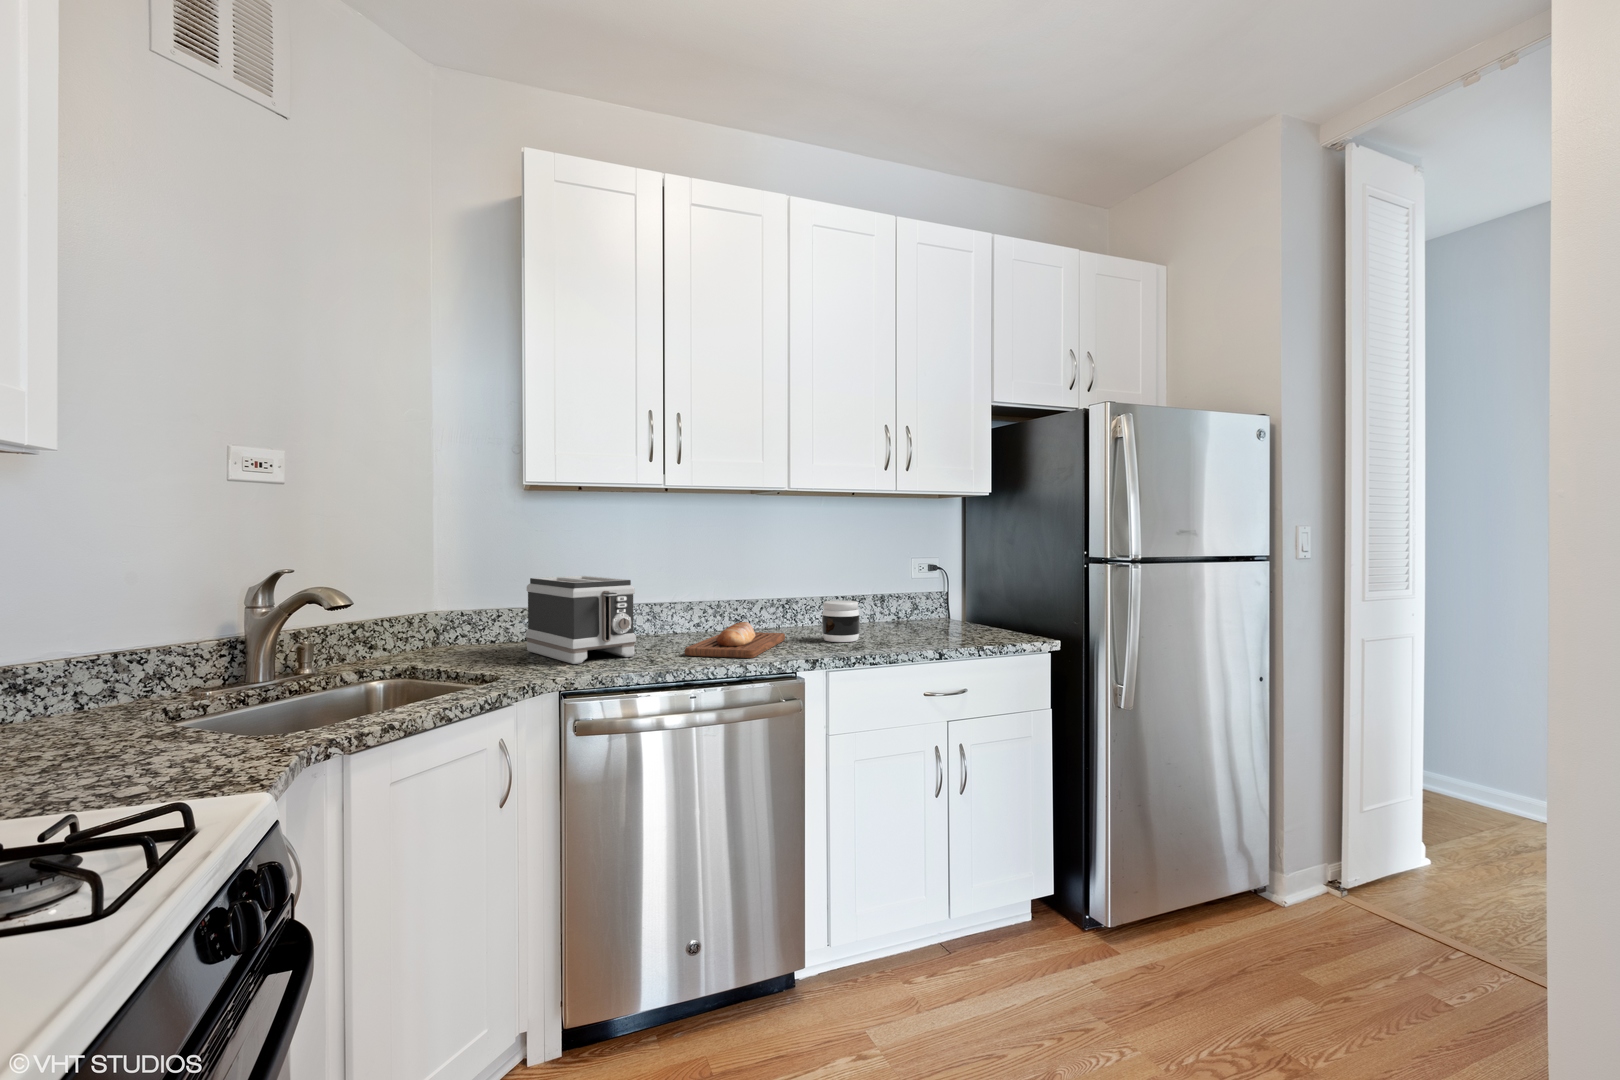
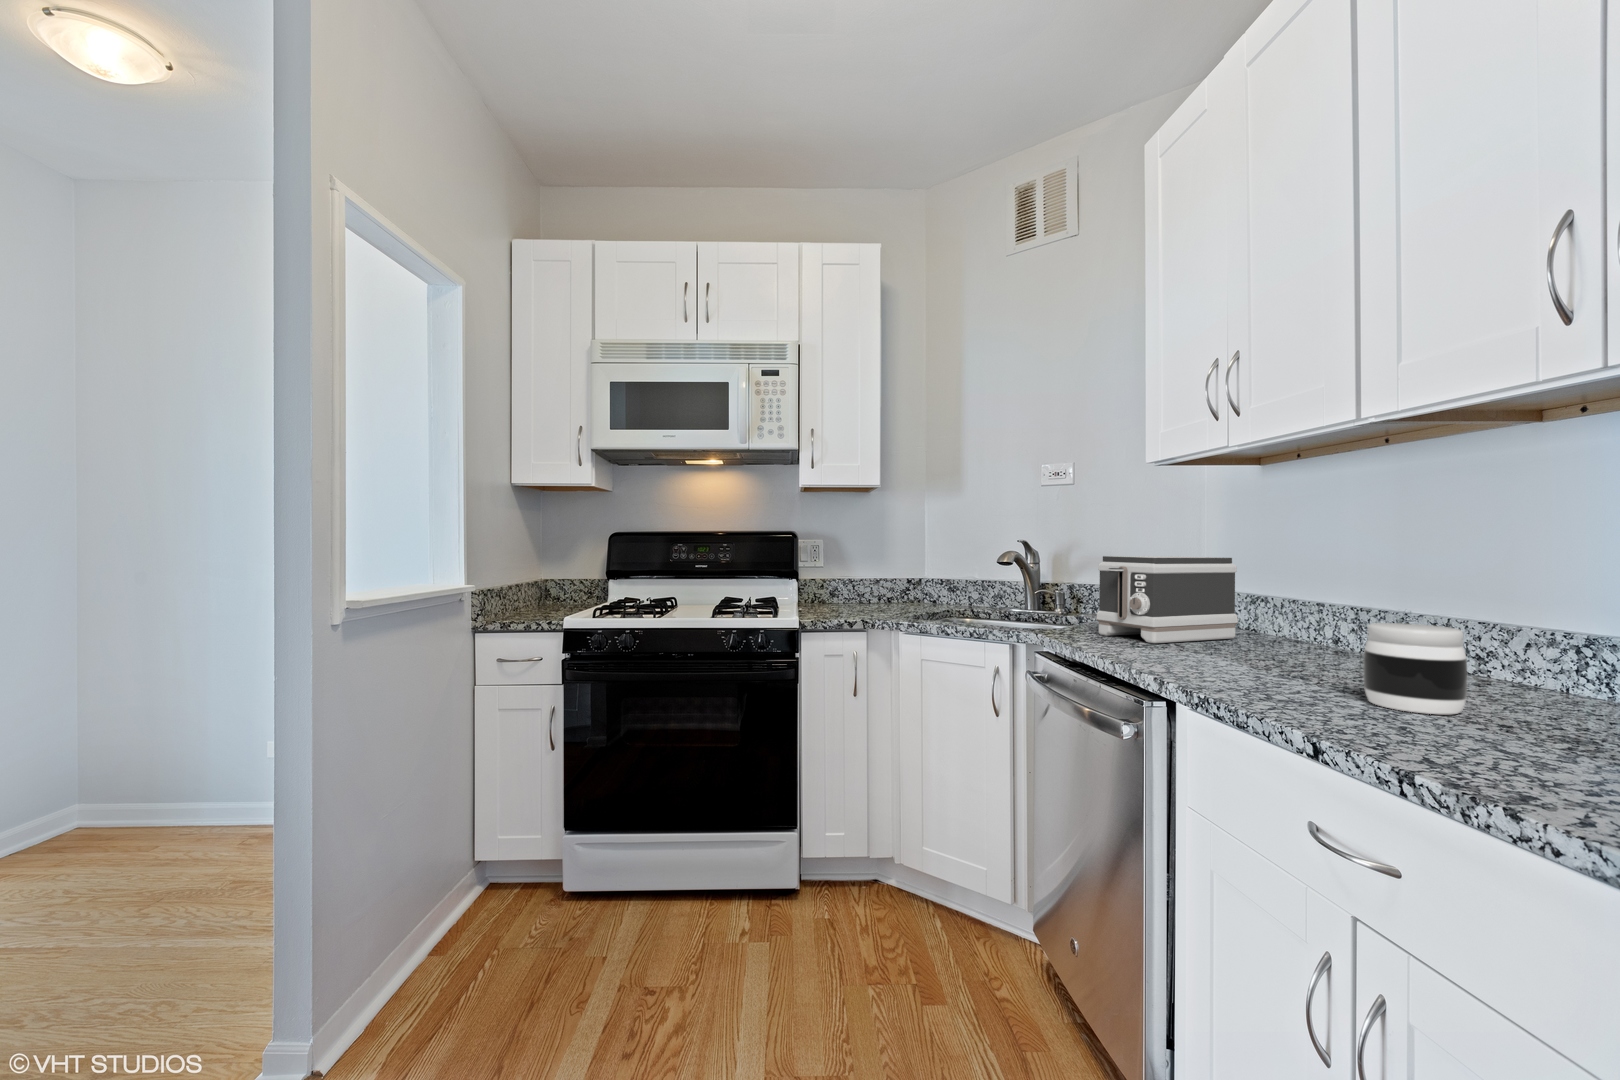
bread loaf: present [684,622,785,658] -> none [1150,631,1369,684]

